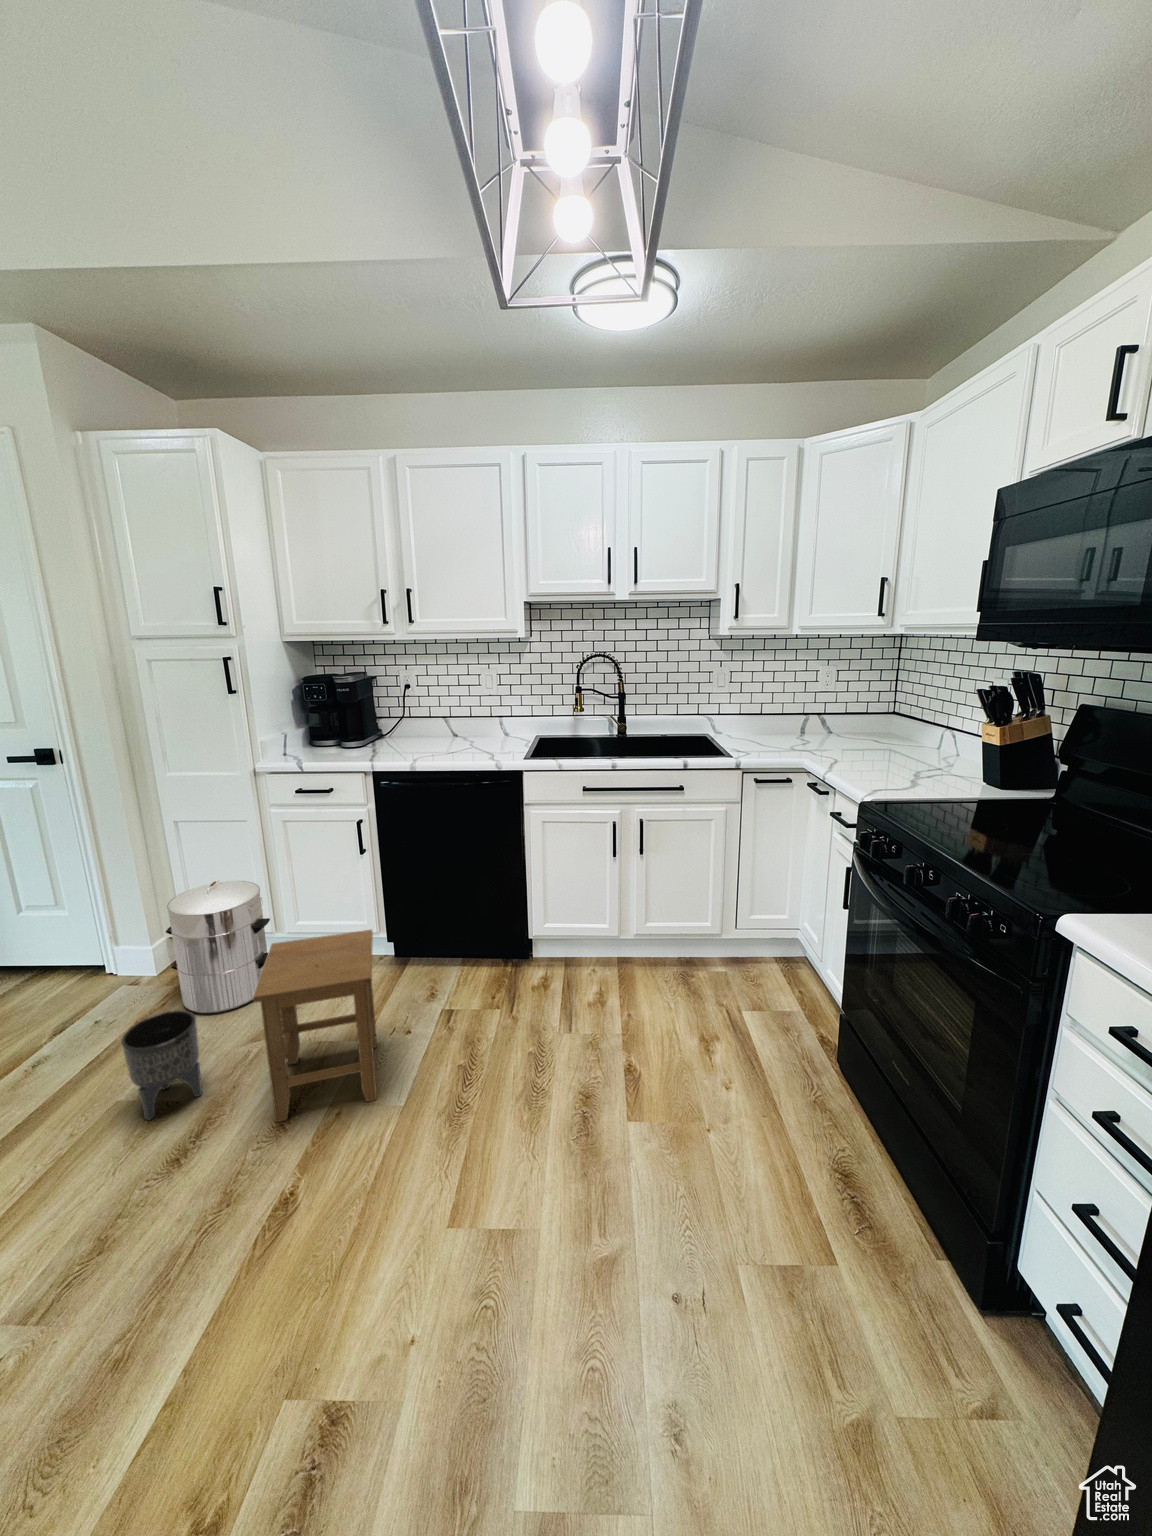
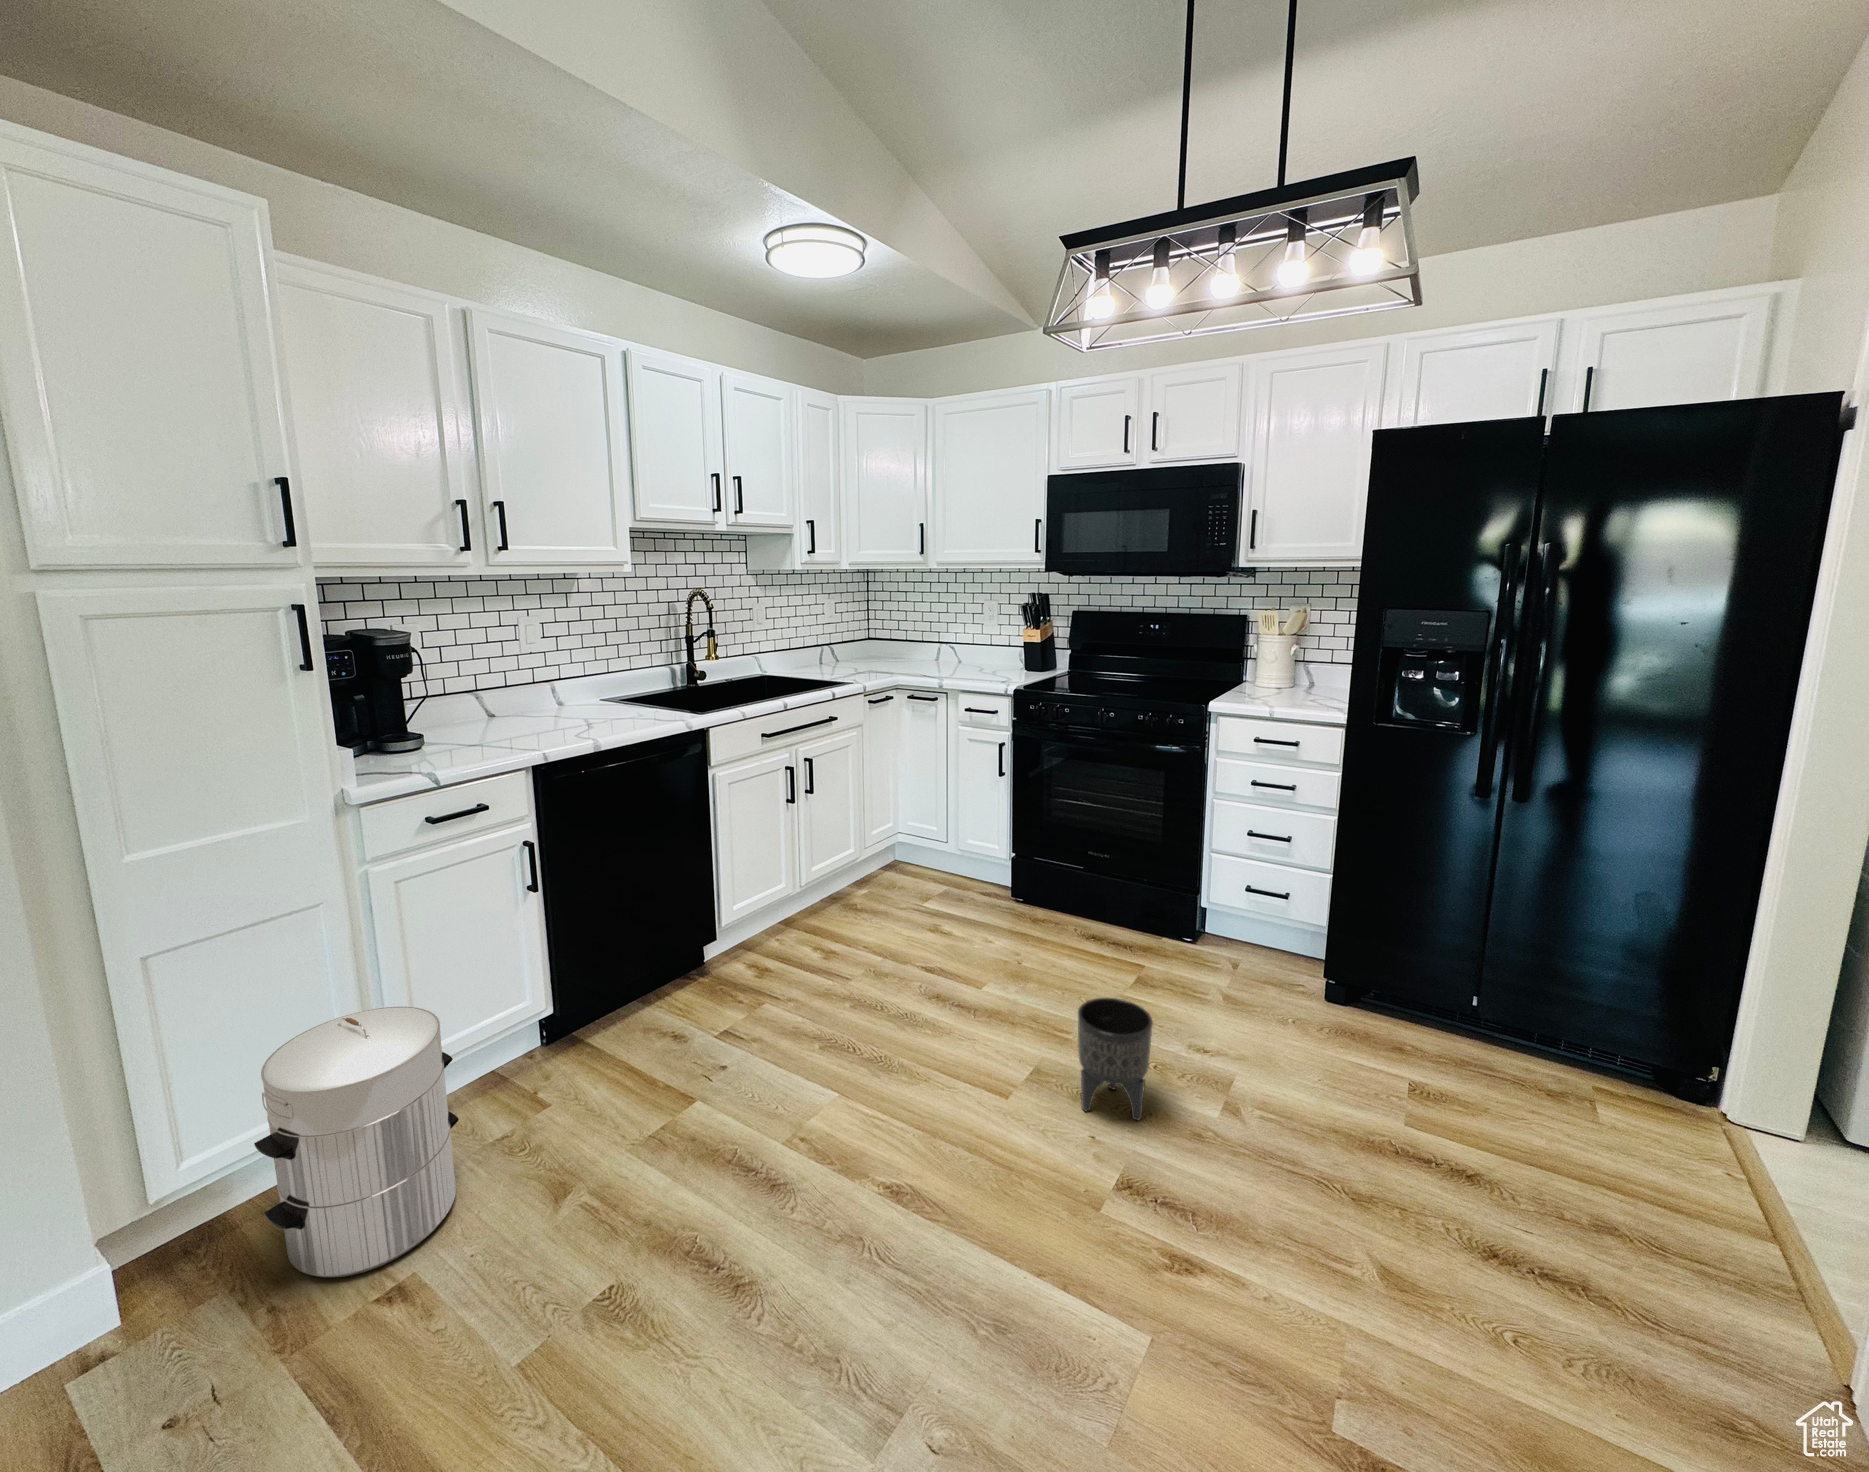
stool: present [253,930,377,1122] -> none [637,943,815,1191]
planter: present [121,1010,202,1120] -> present [1078,998,1153,1120]

